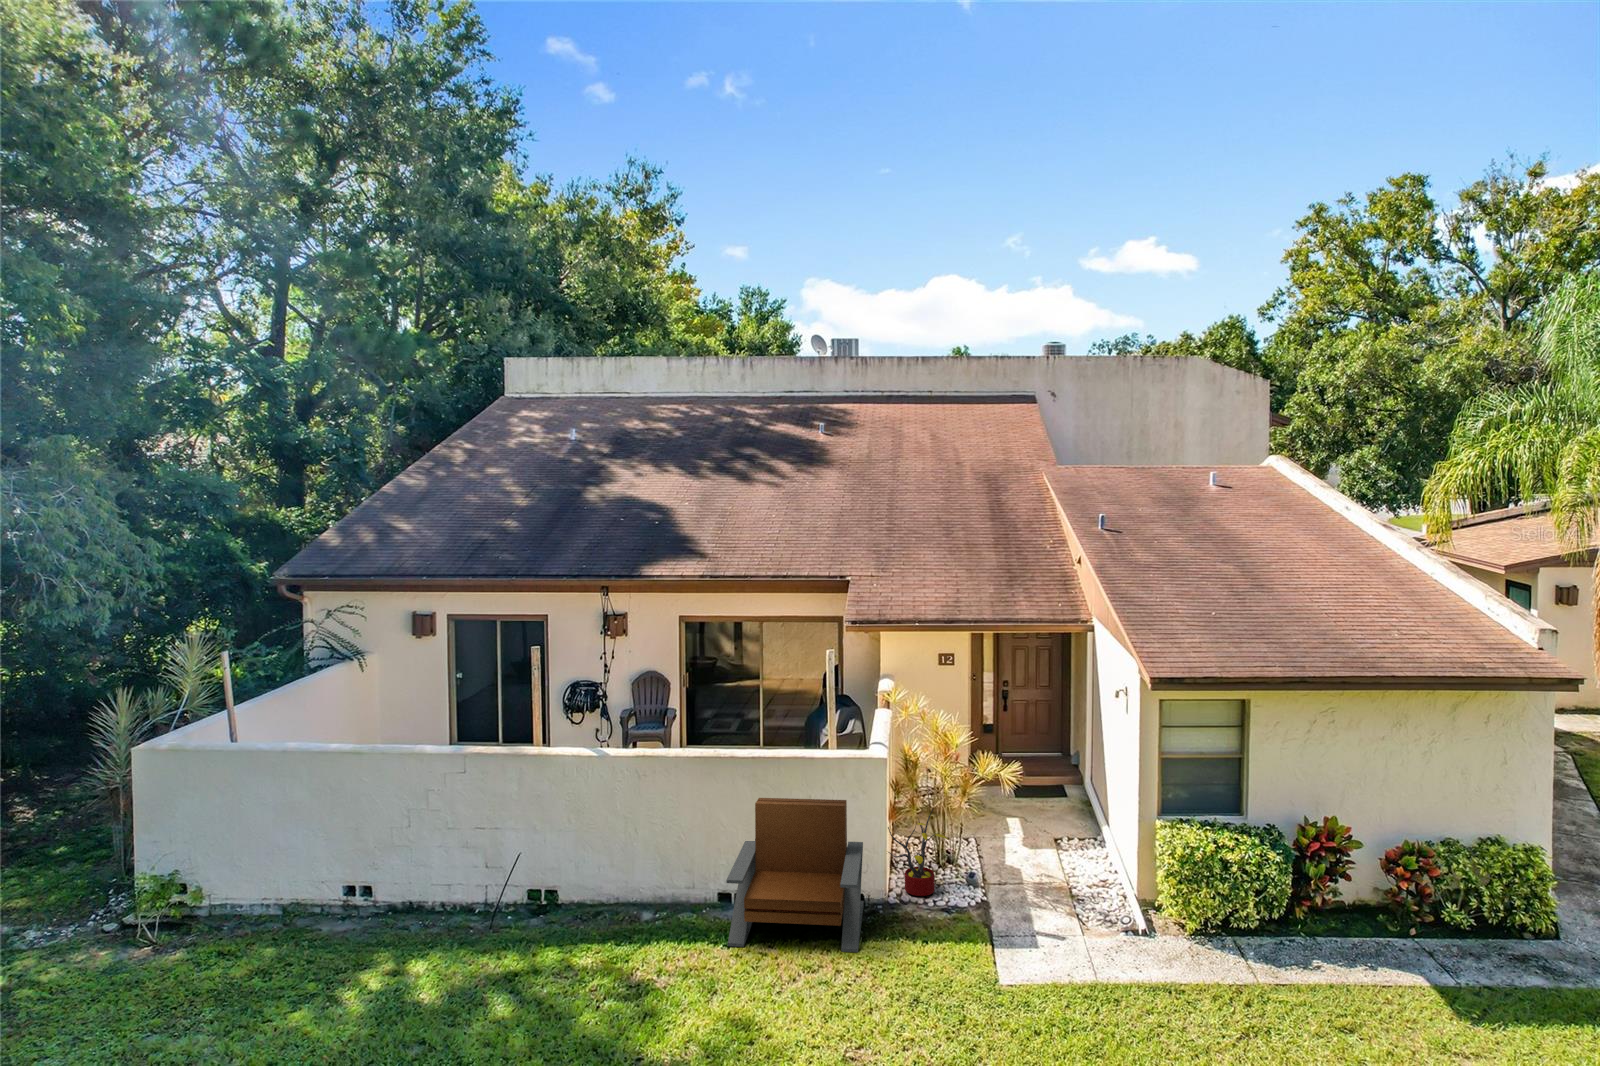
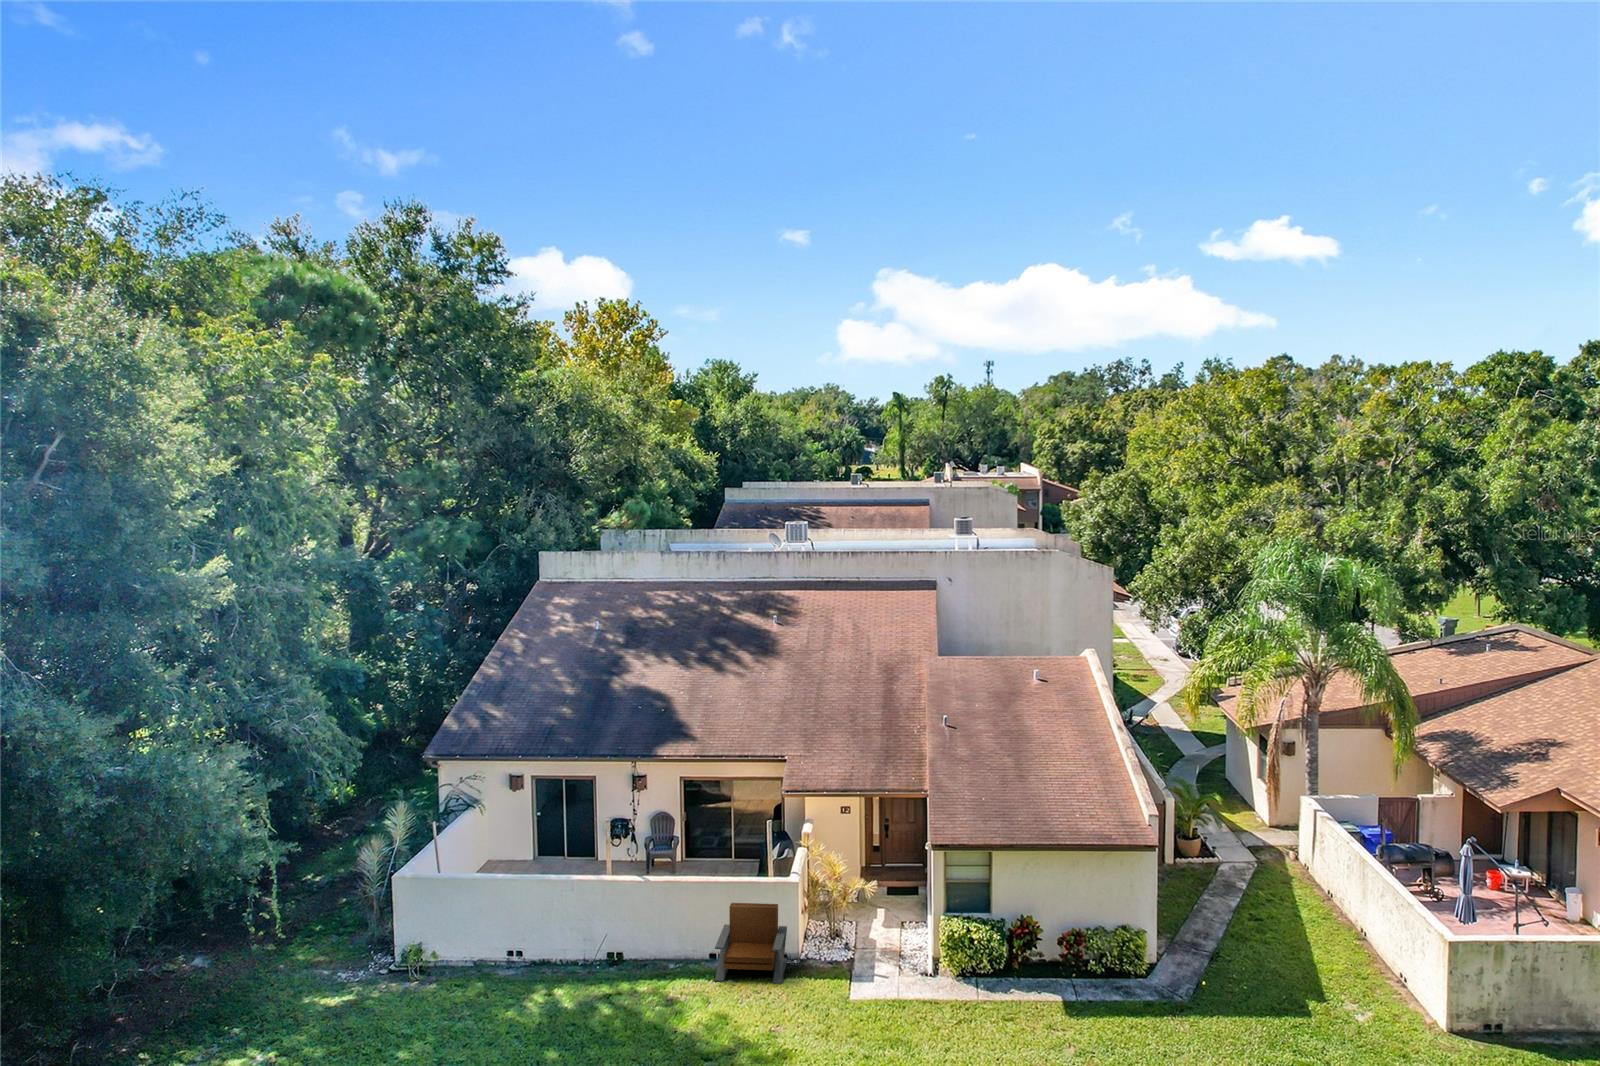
decorative plant: present [888,809,948,896] -> none [796,907,835,955]

